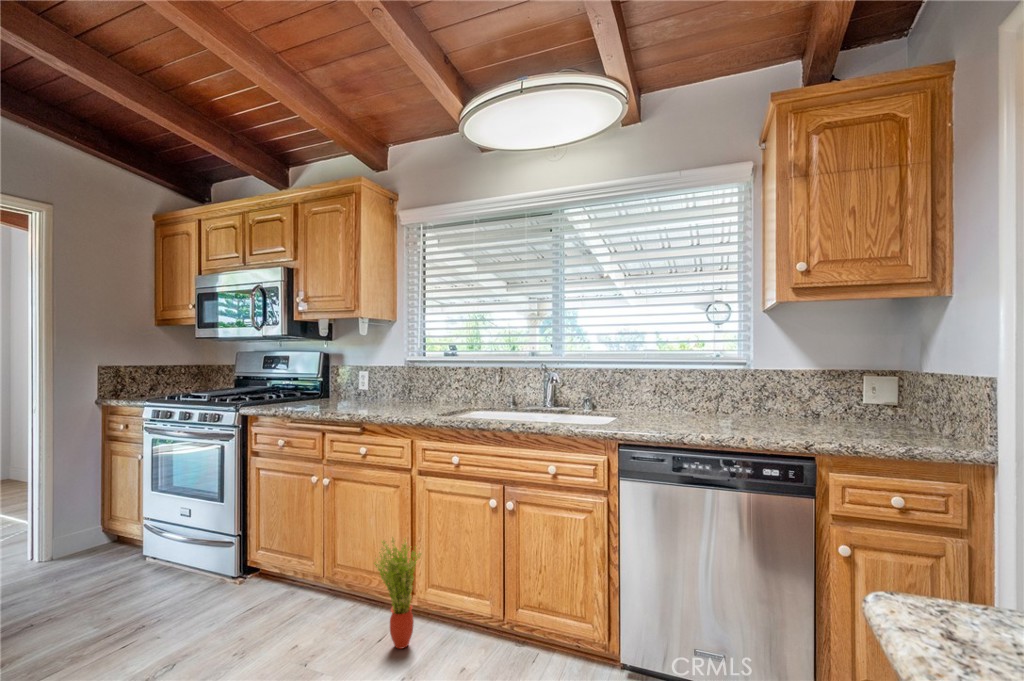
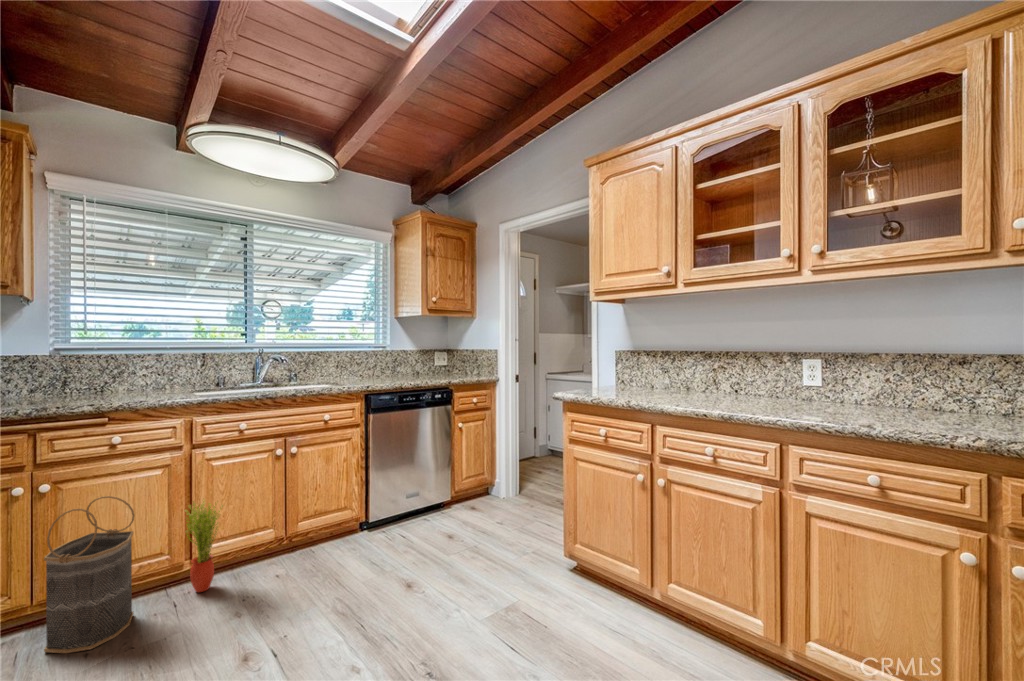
basket: none [279,505,346,653] -> present [44,496,134,653]

